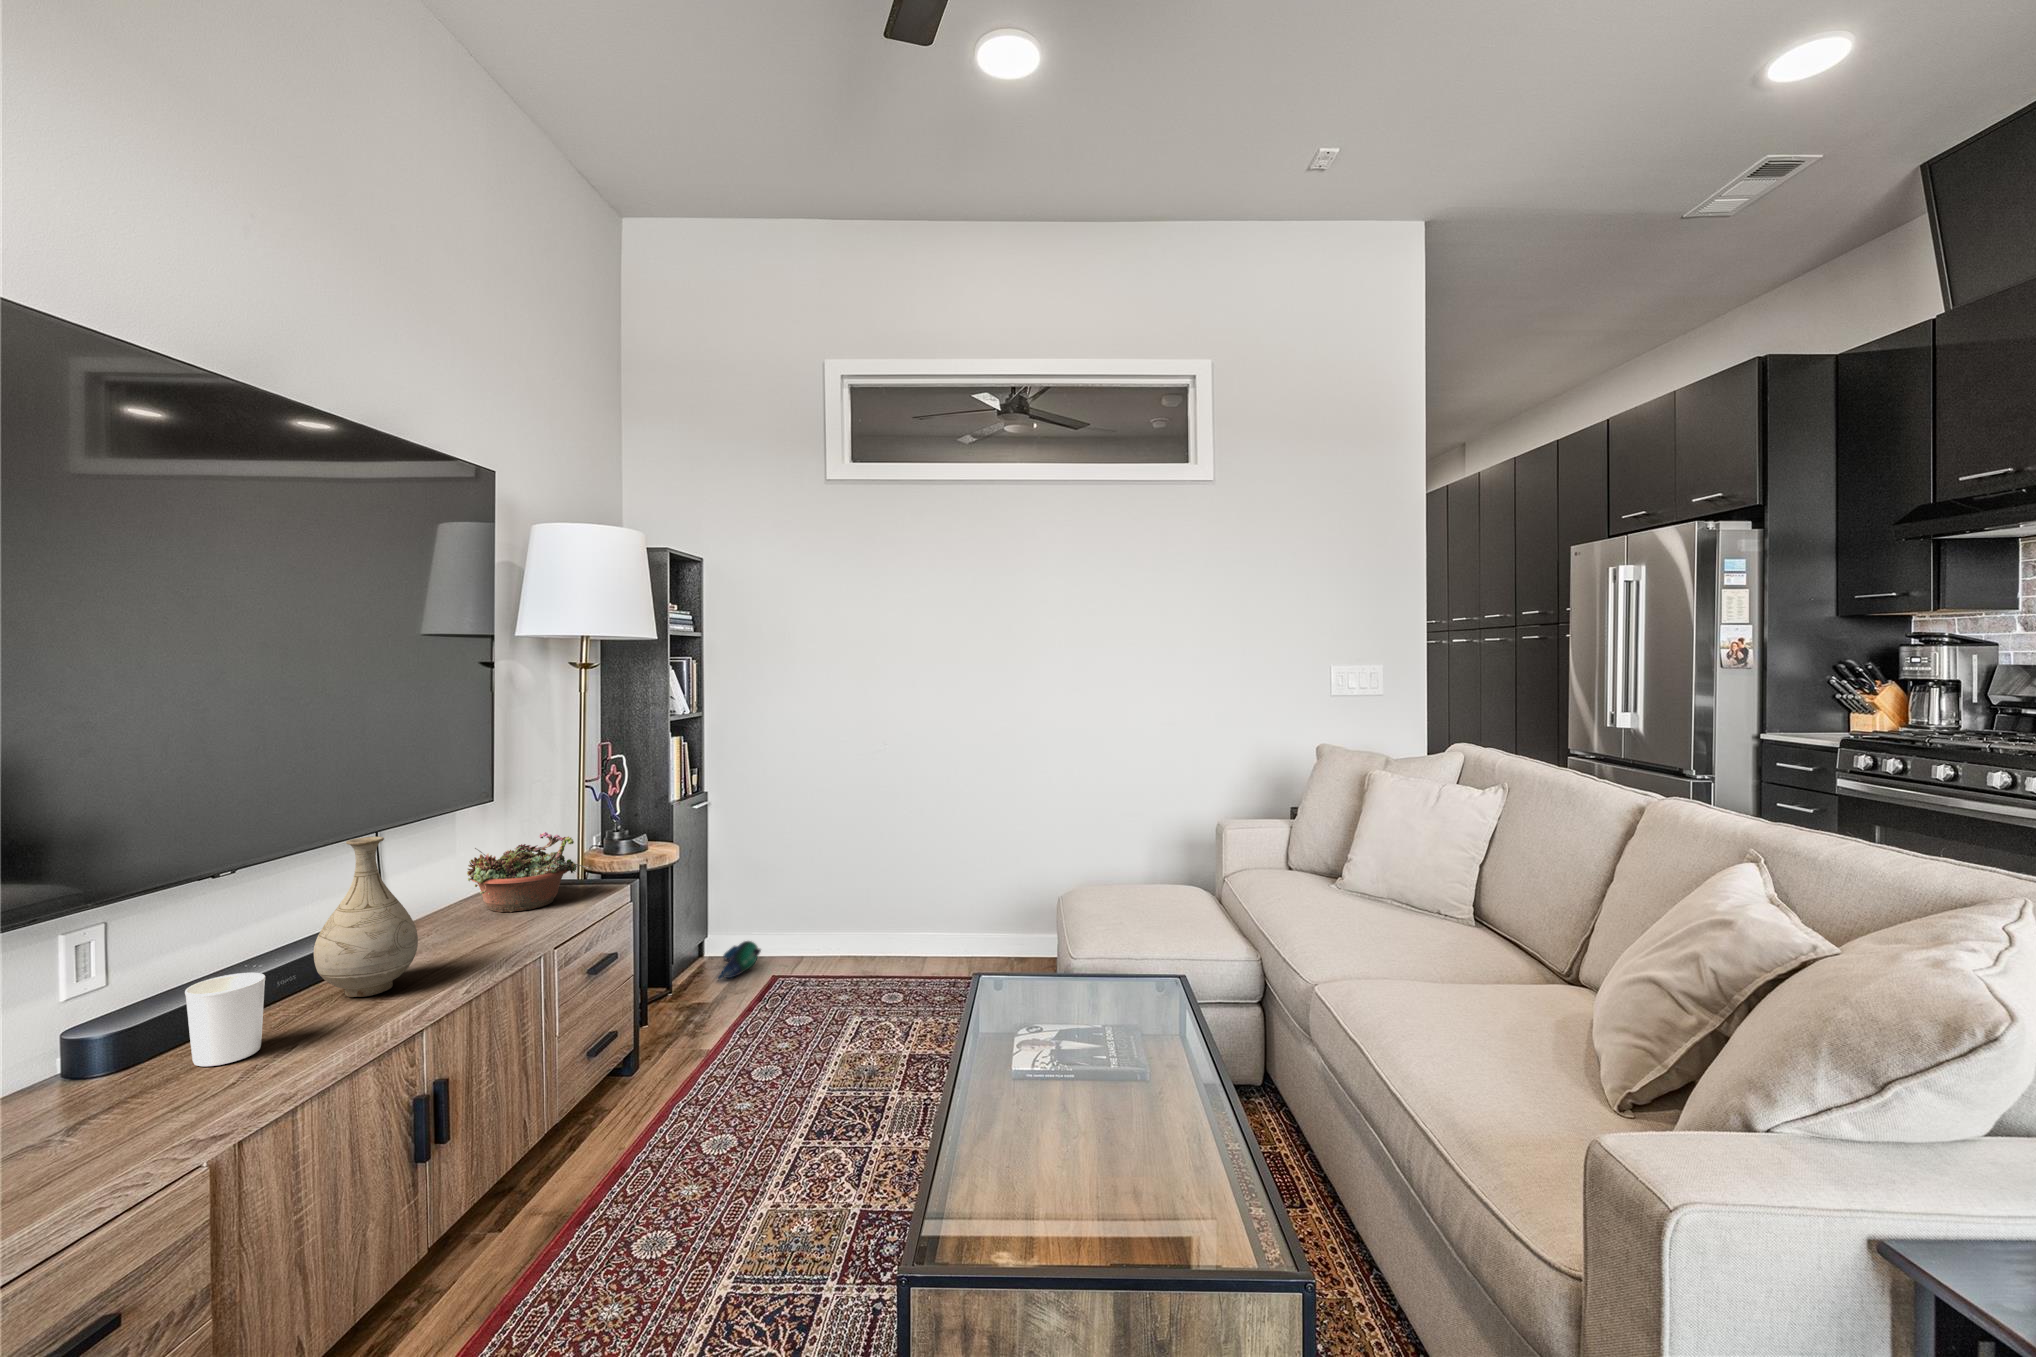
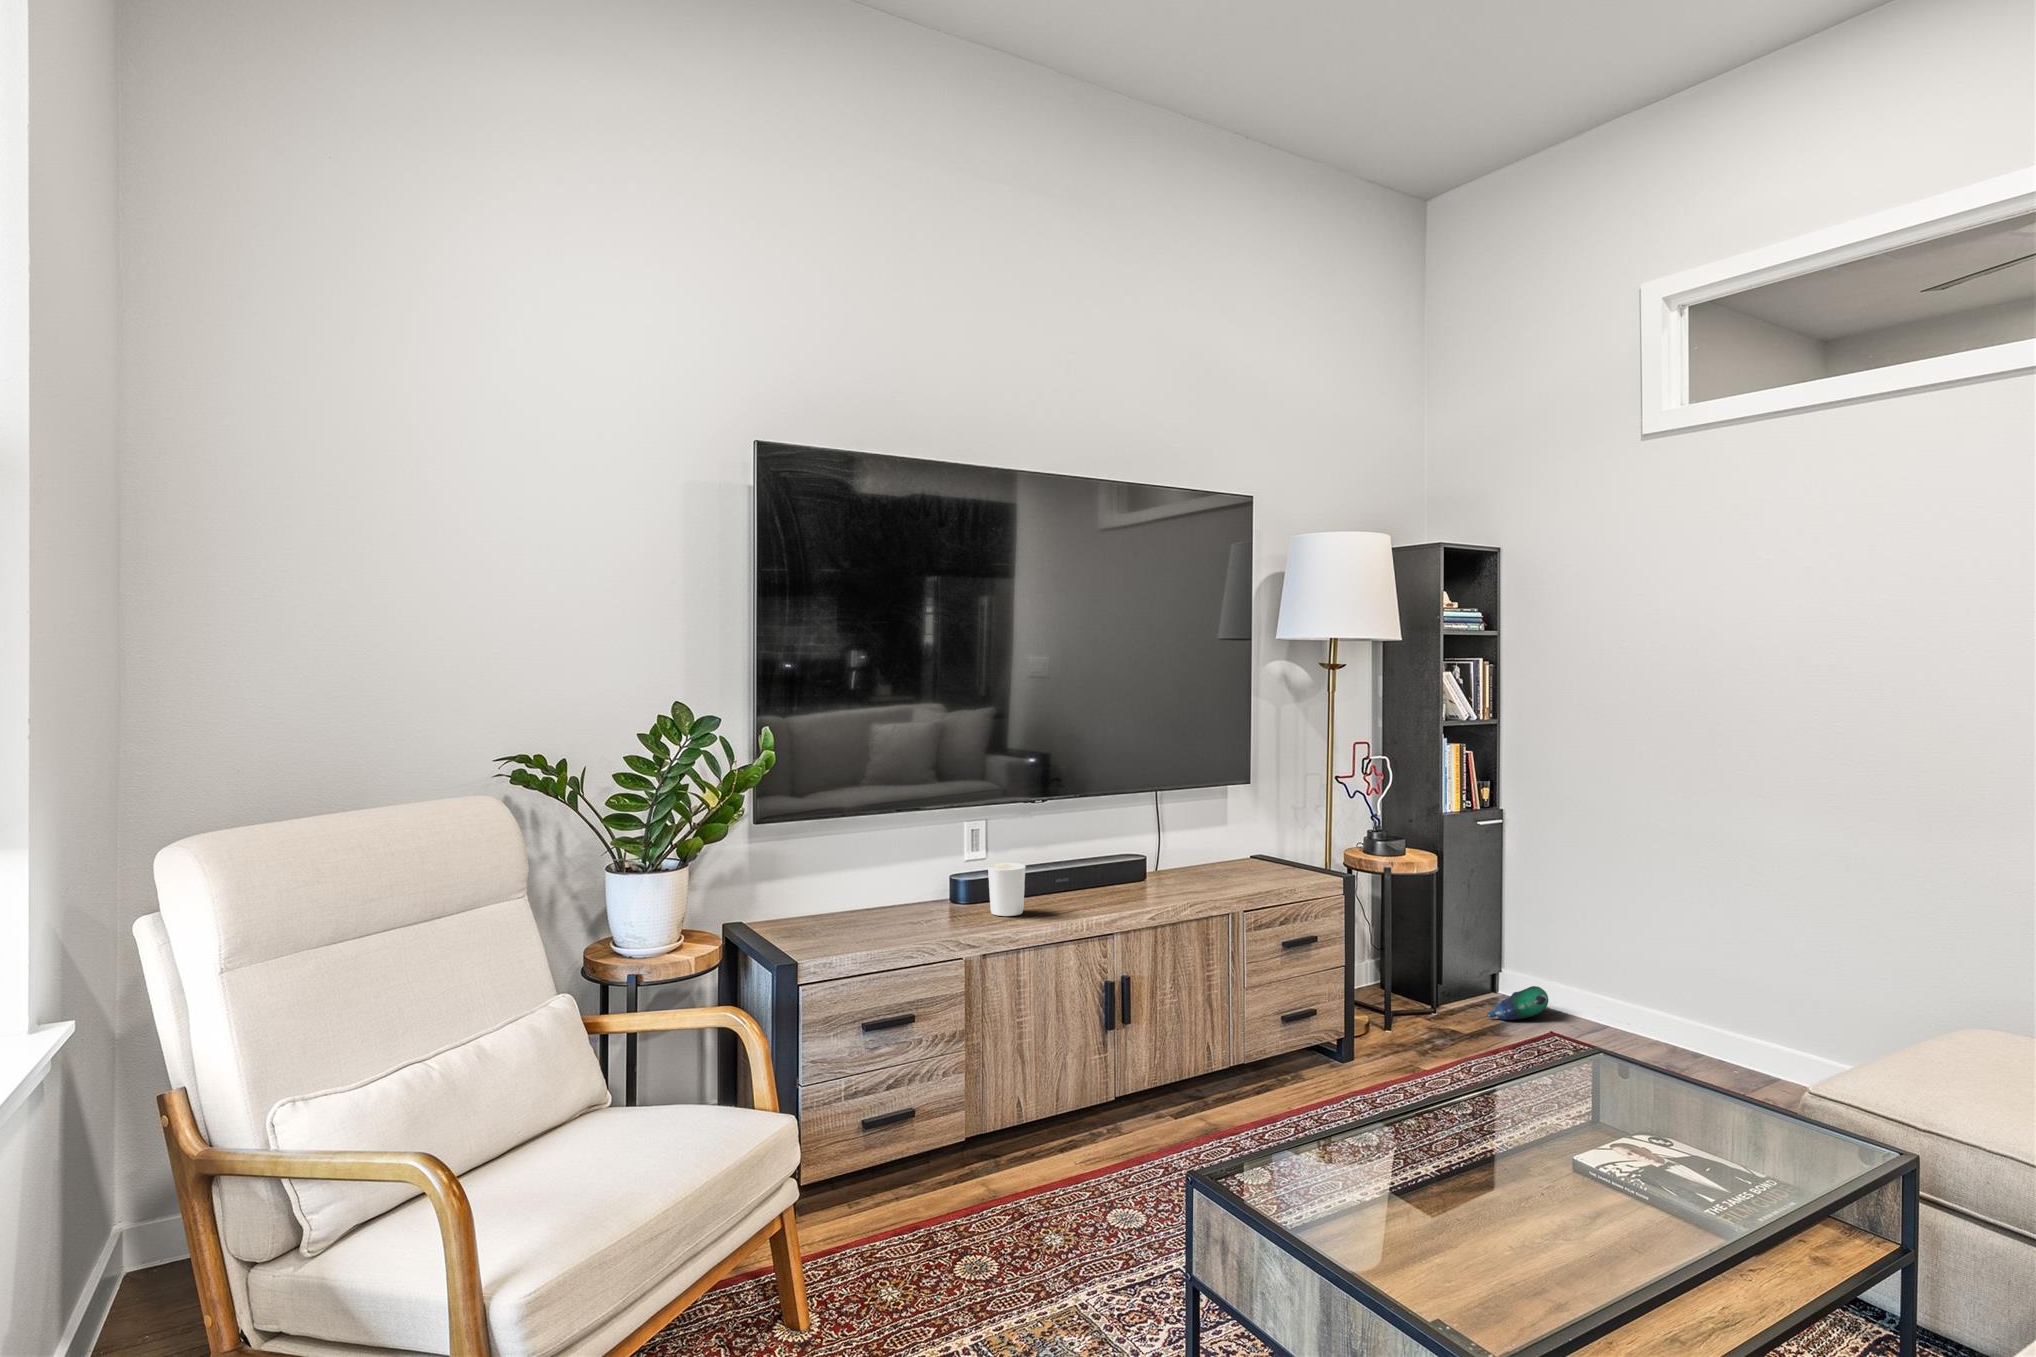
succulent planter: present [467,832,588,912] -> none [1208,815,1300,879]
vase: present [314,837,418,997] -> none [1068,790,1129,904]

